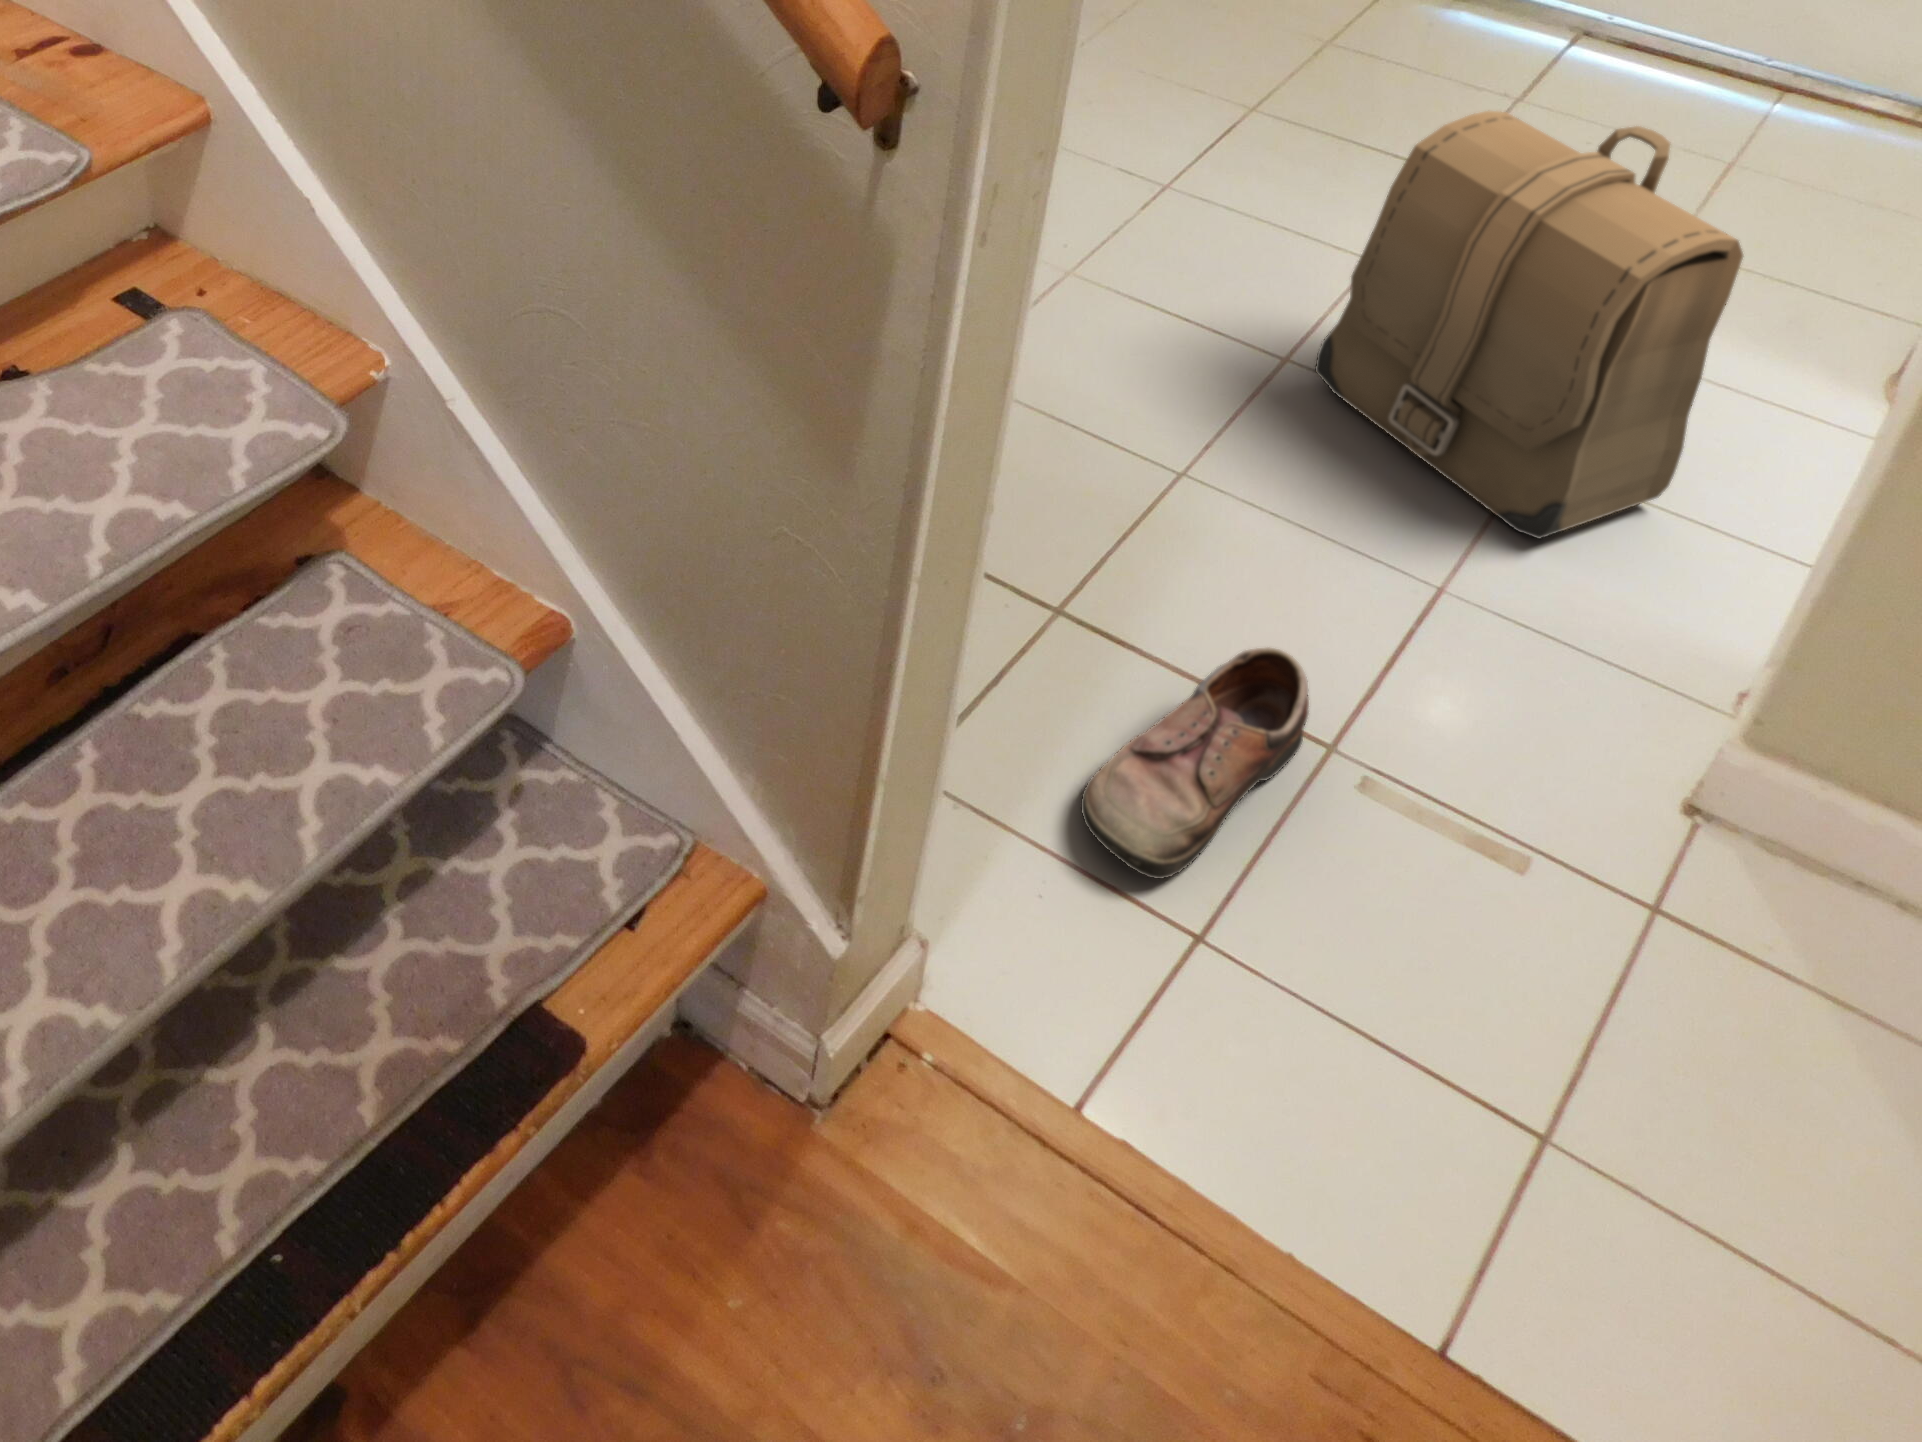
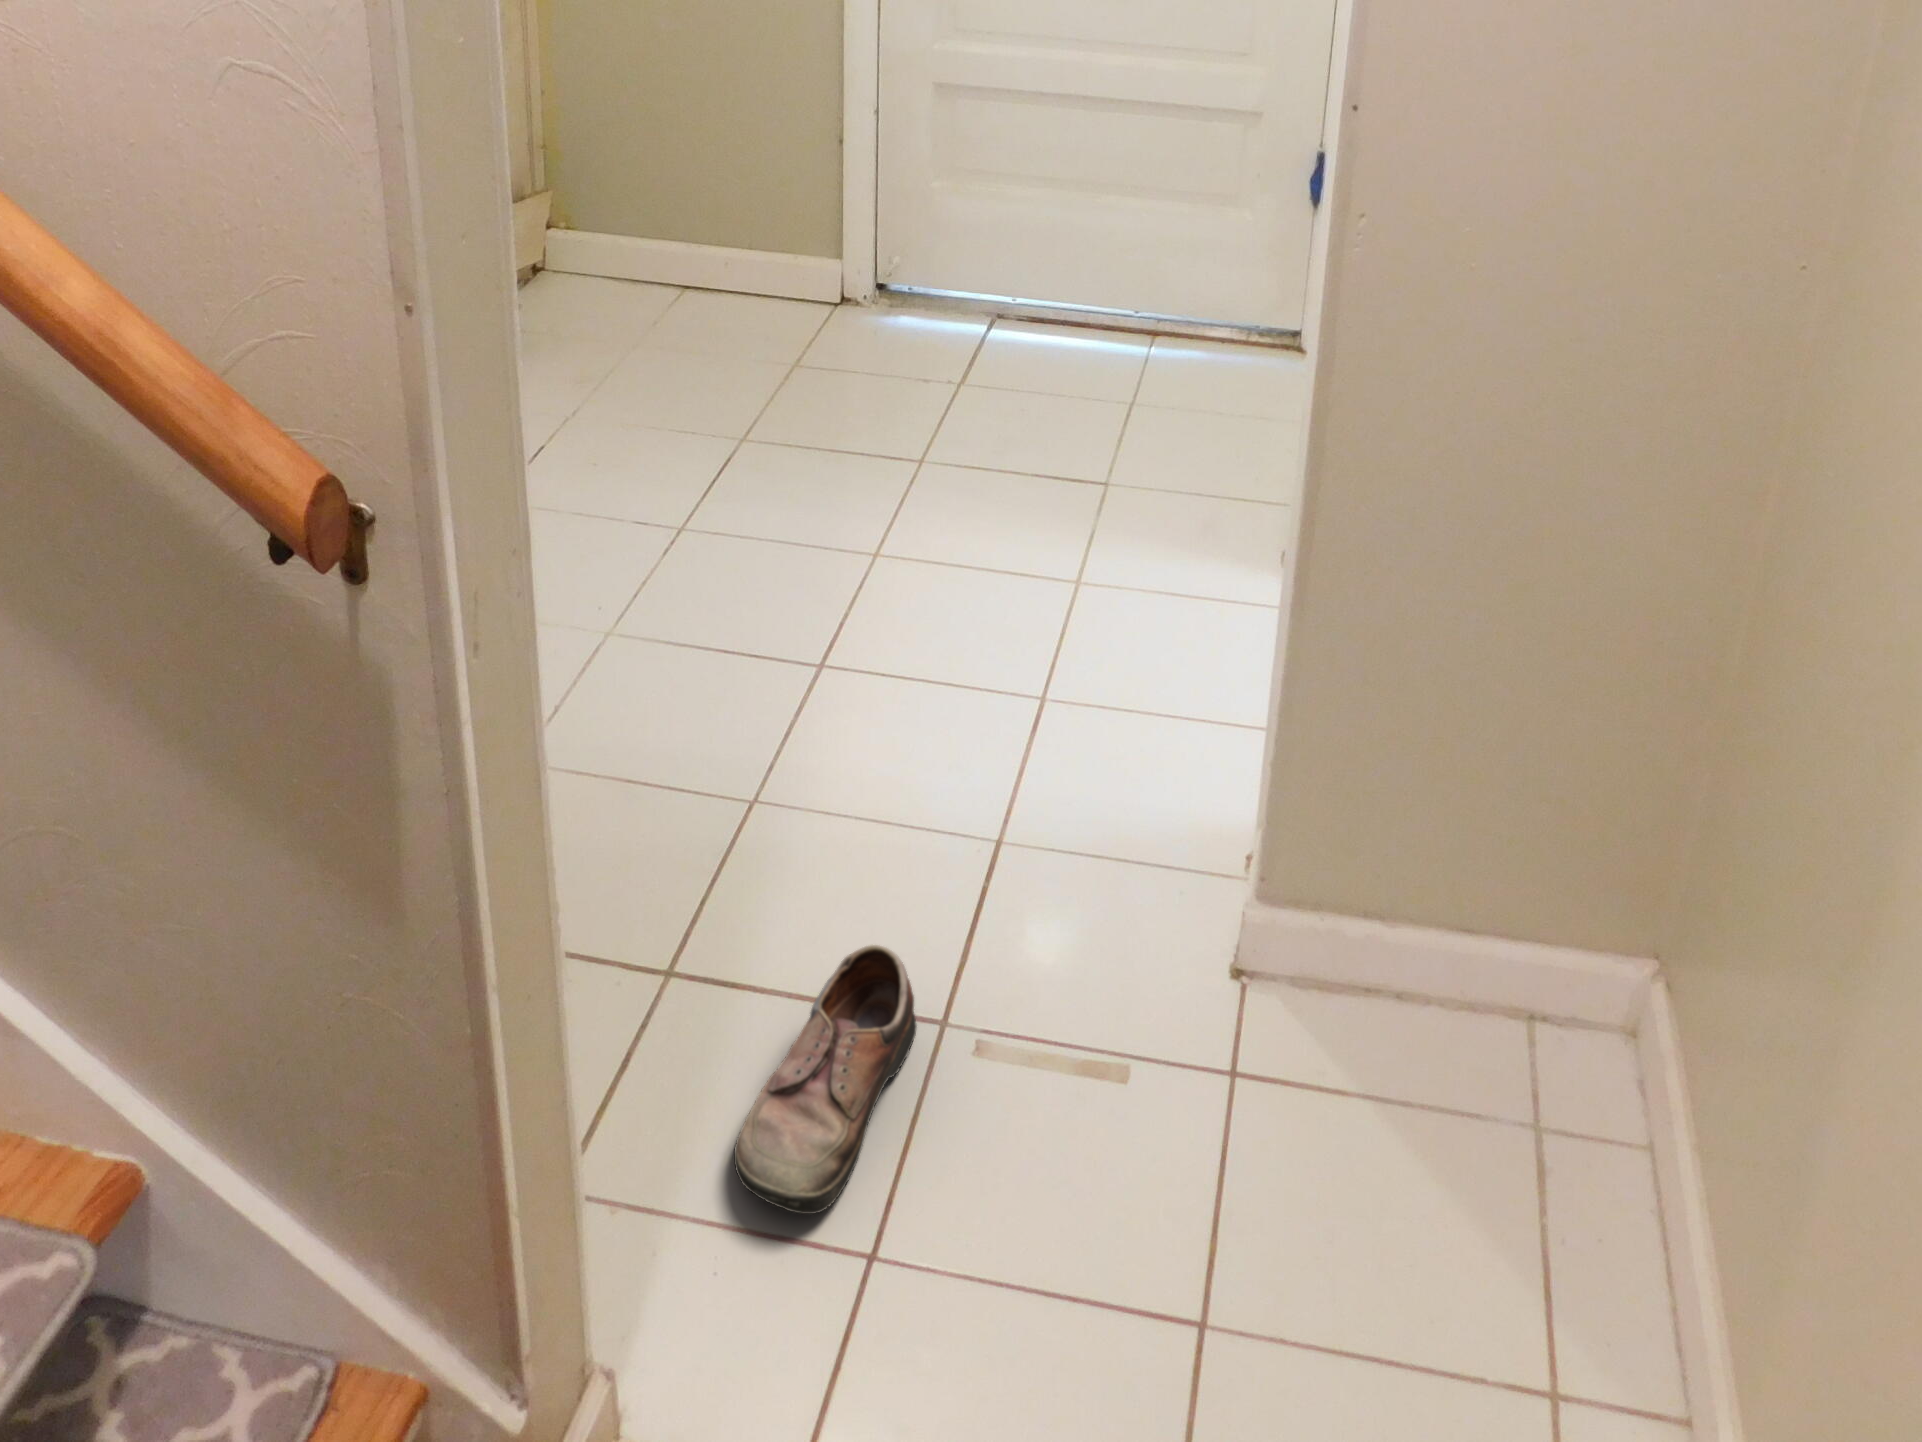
backpack: present [1315,111,1743,539] -> none [853,396,1149,771]

